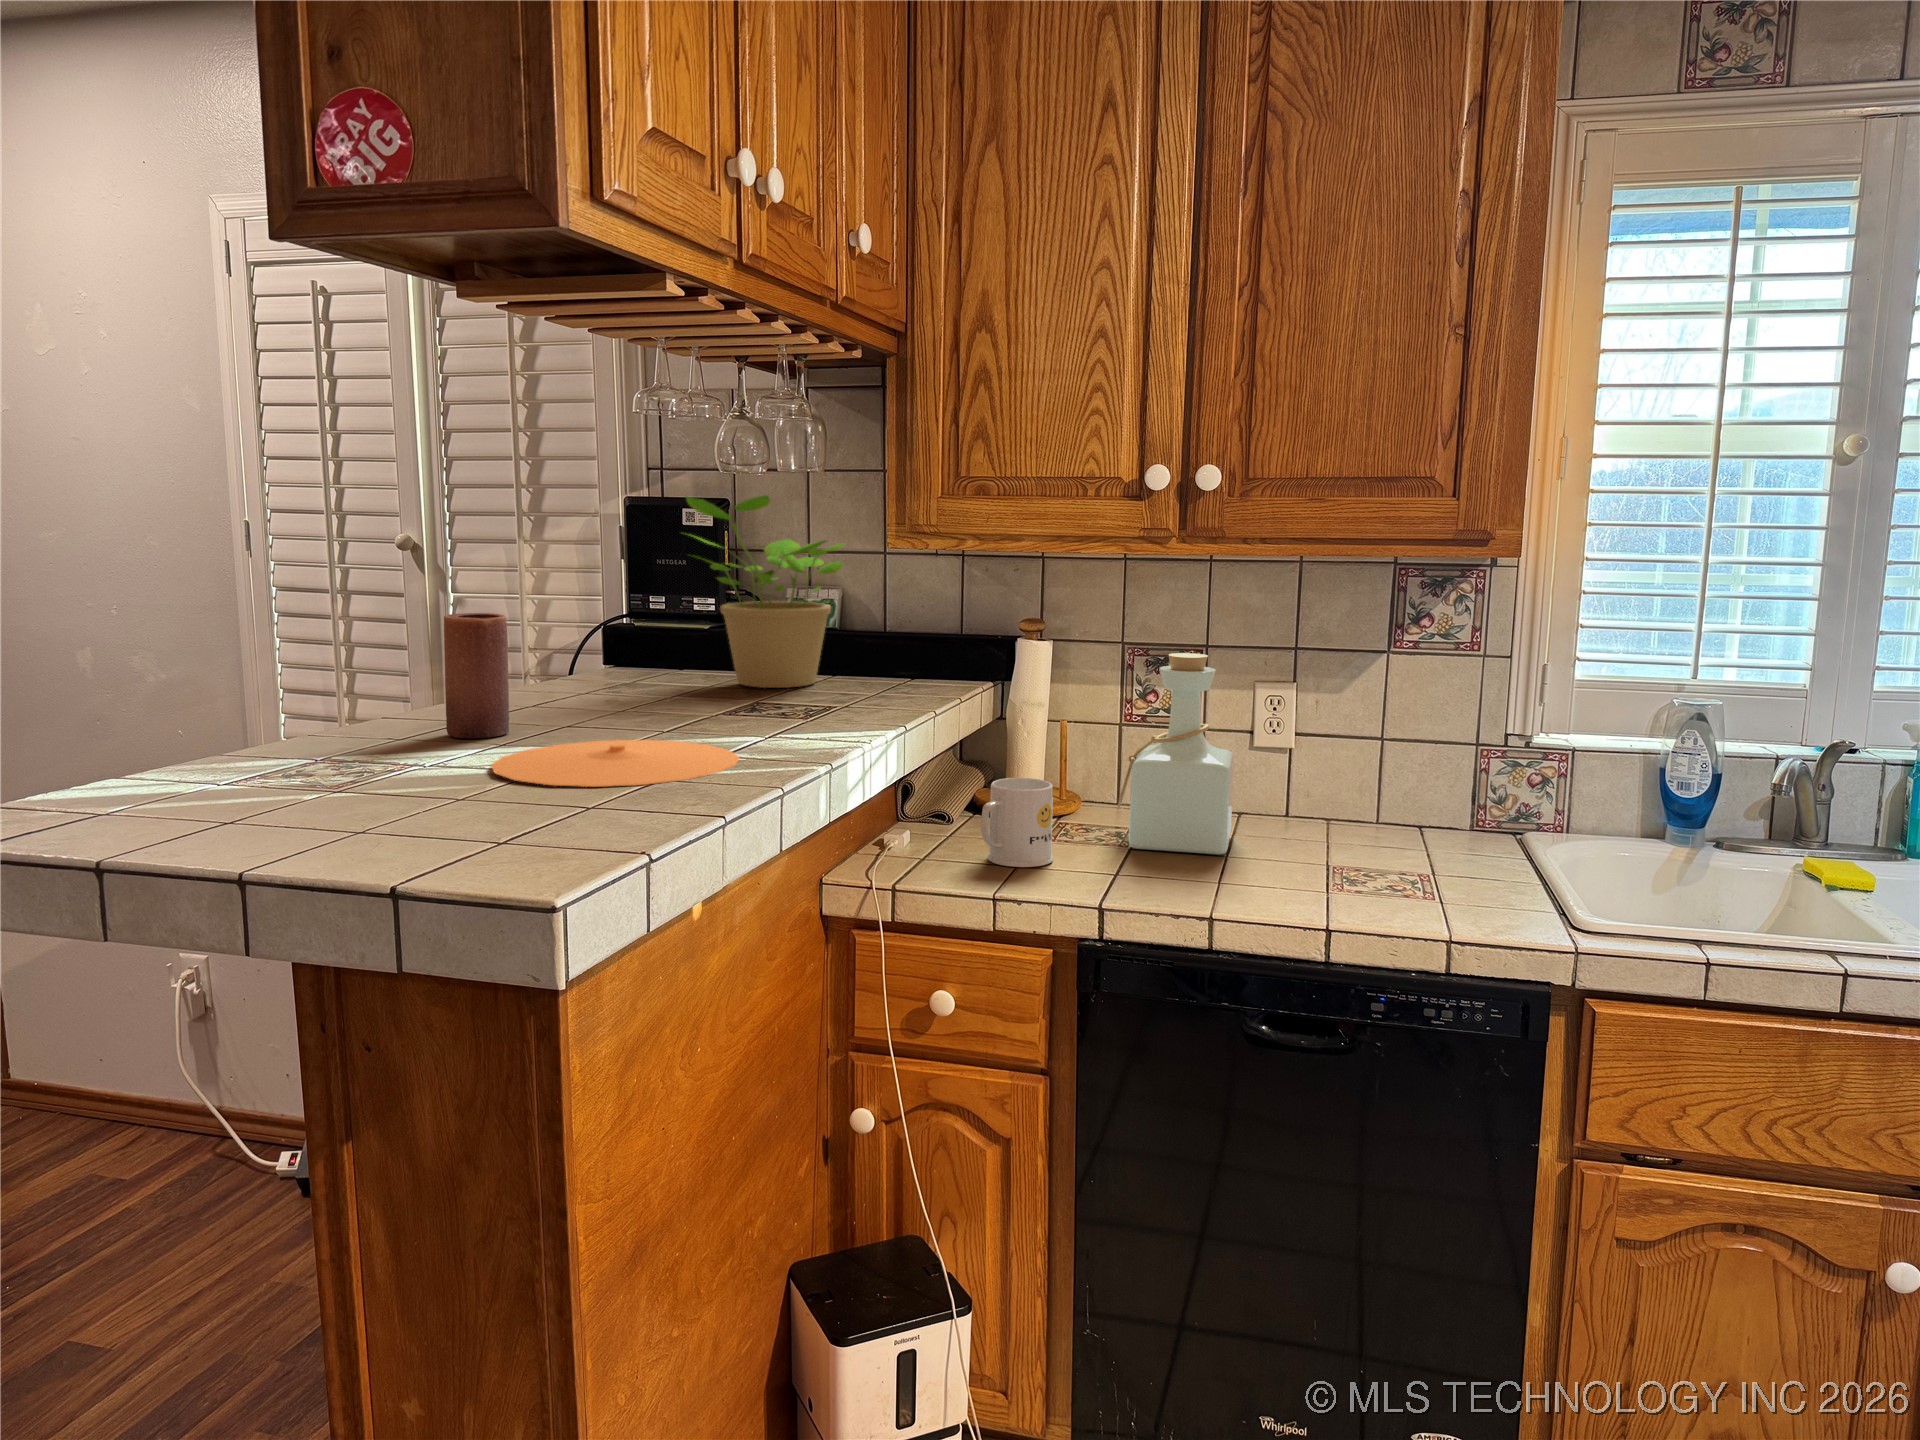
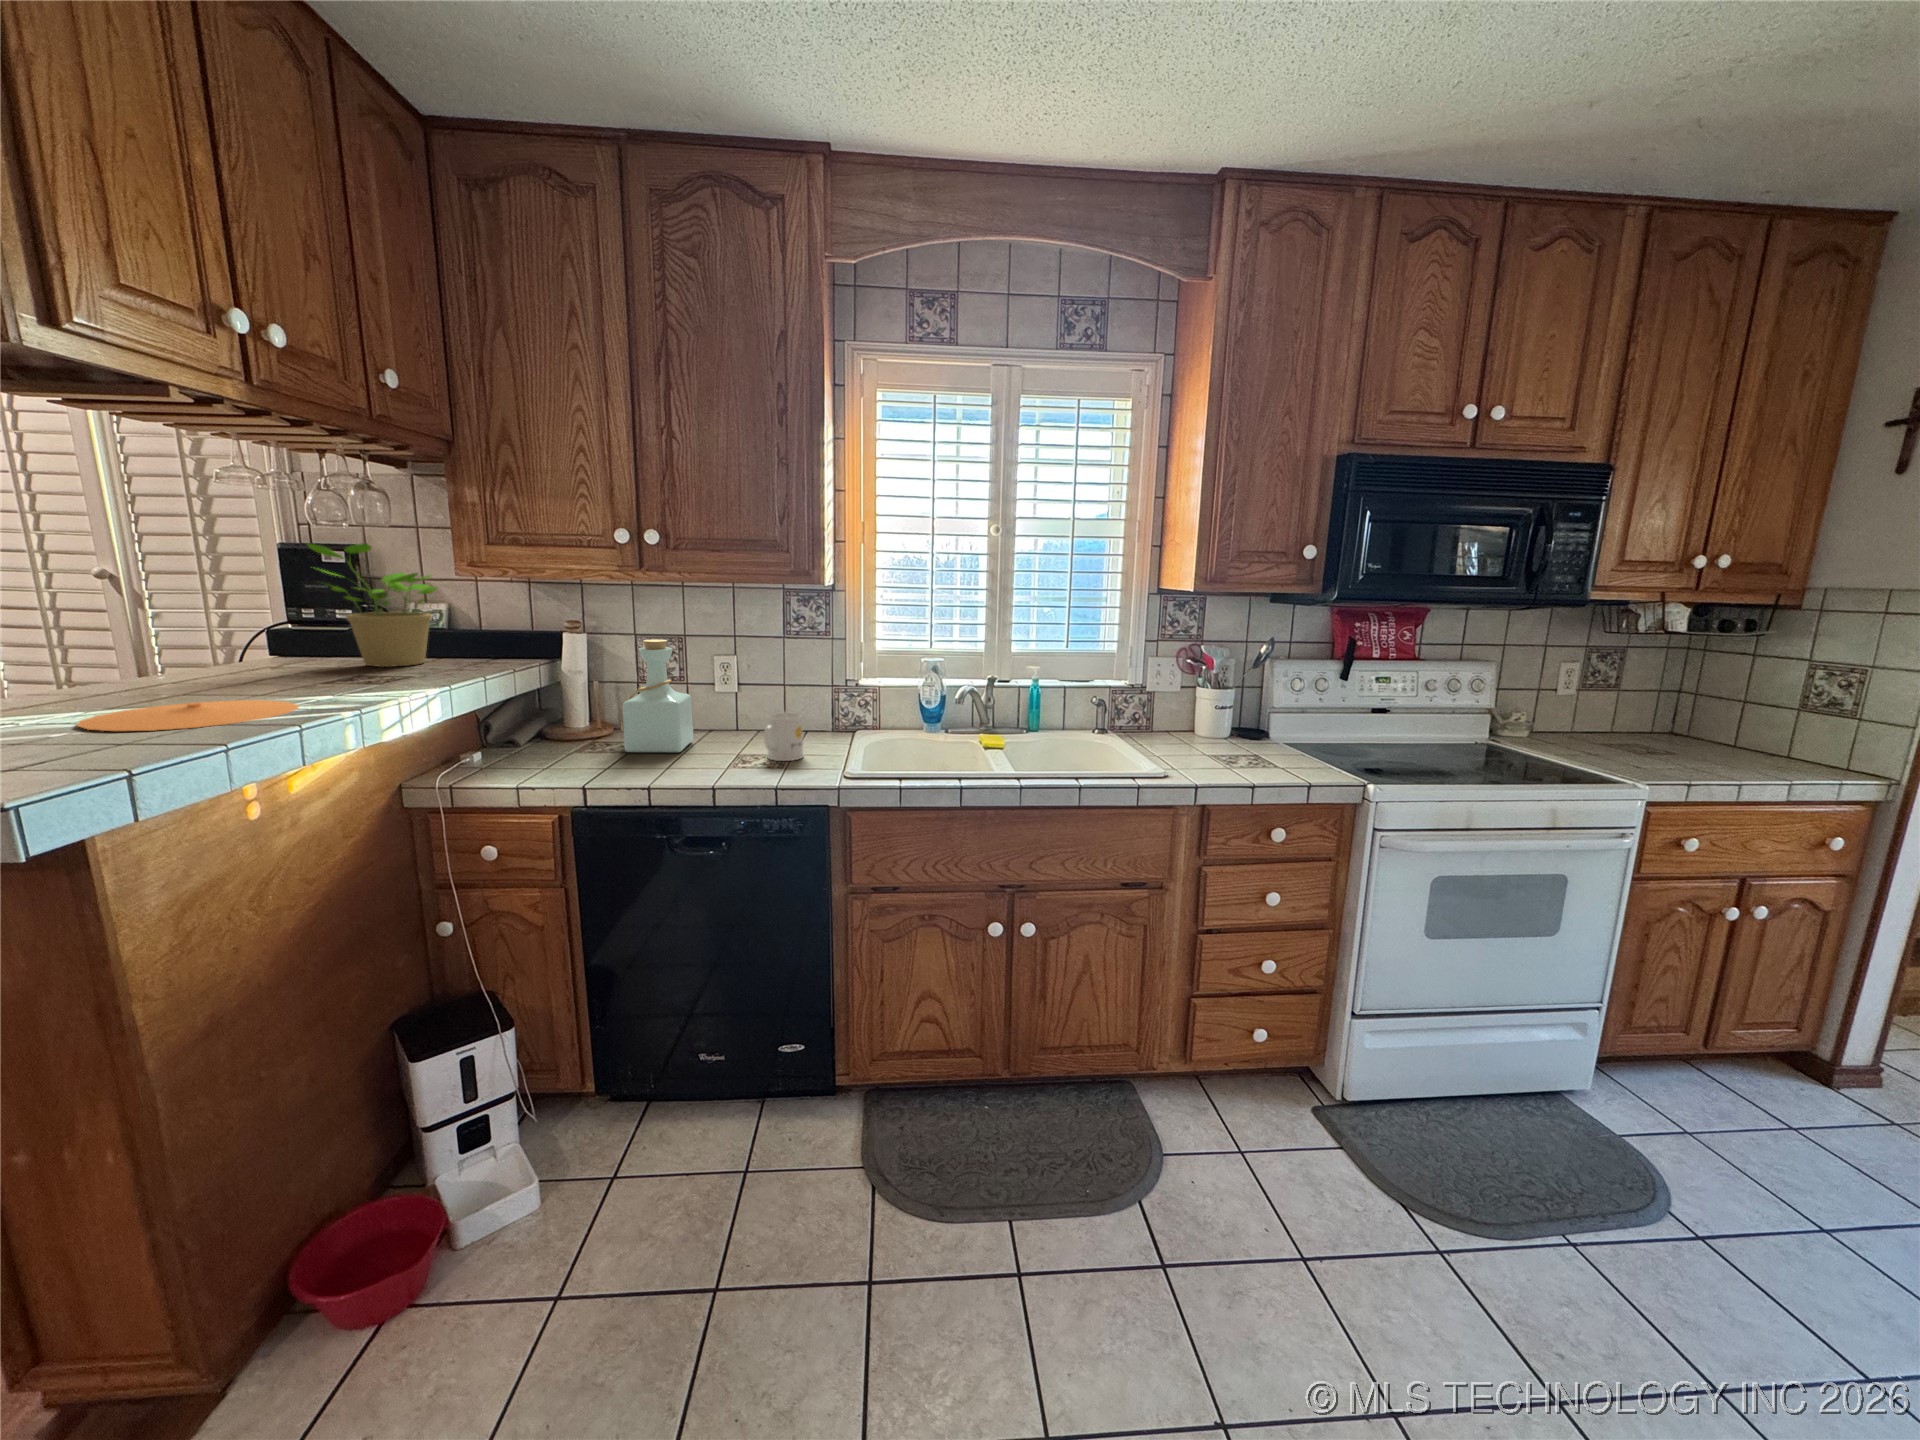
candle: present [444,613,509,738] -> none [60,619,134,705]
mug: present [981,778,1053,867] -> present [764,712,803,761]

